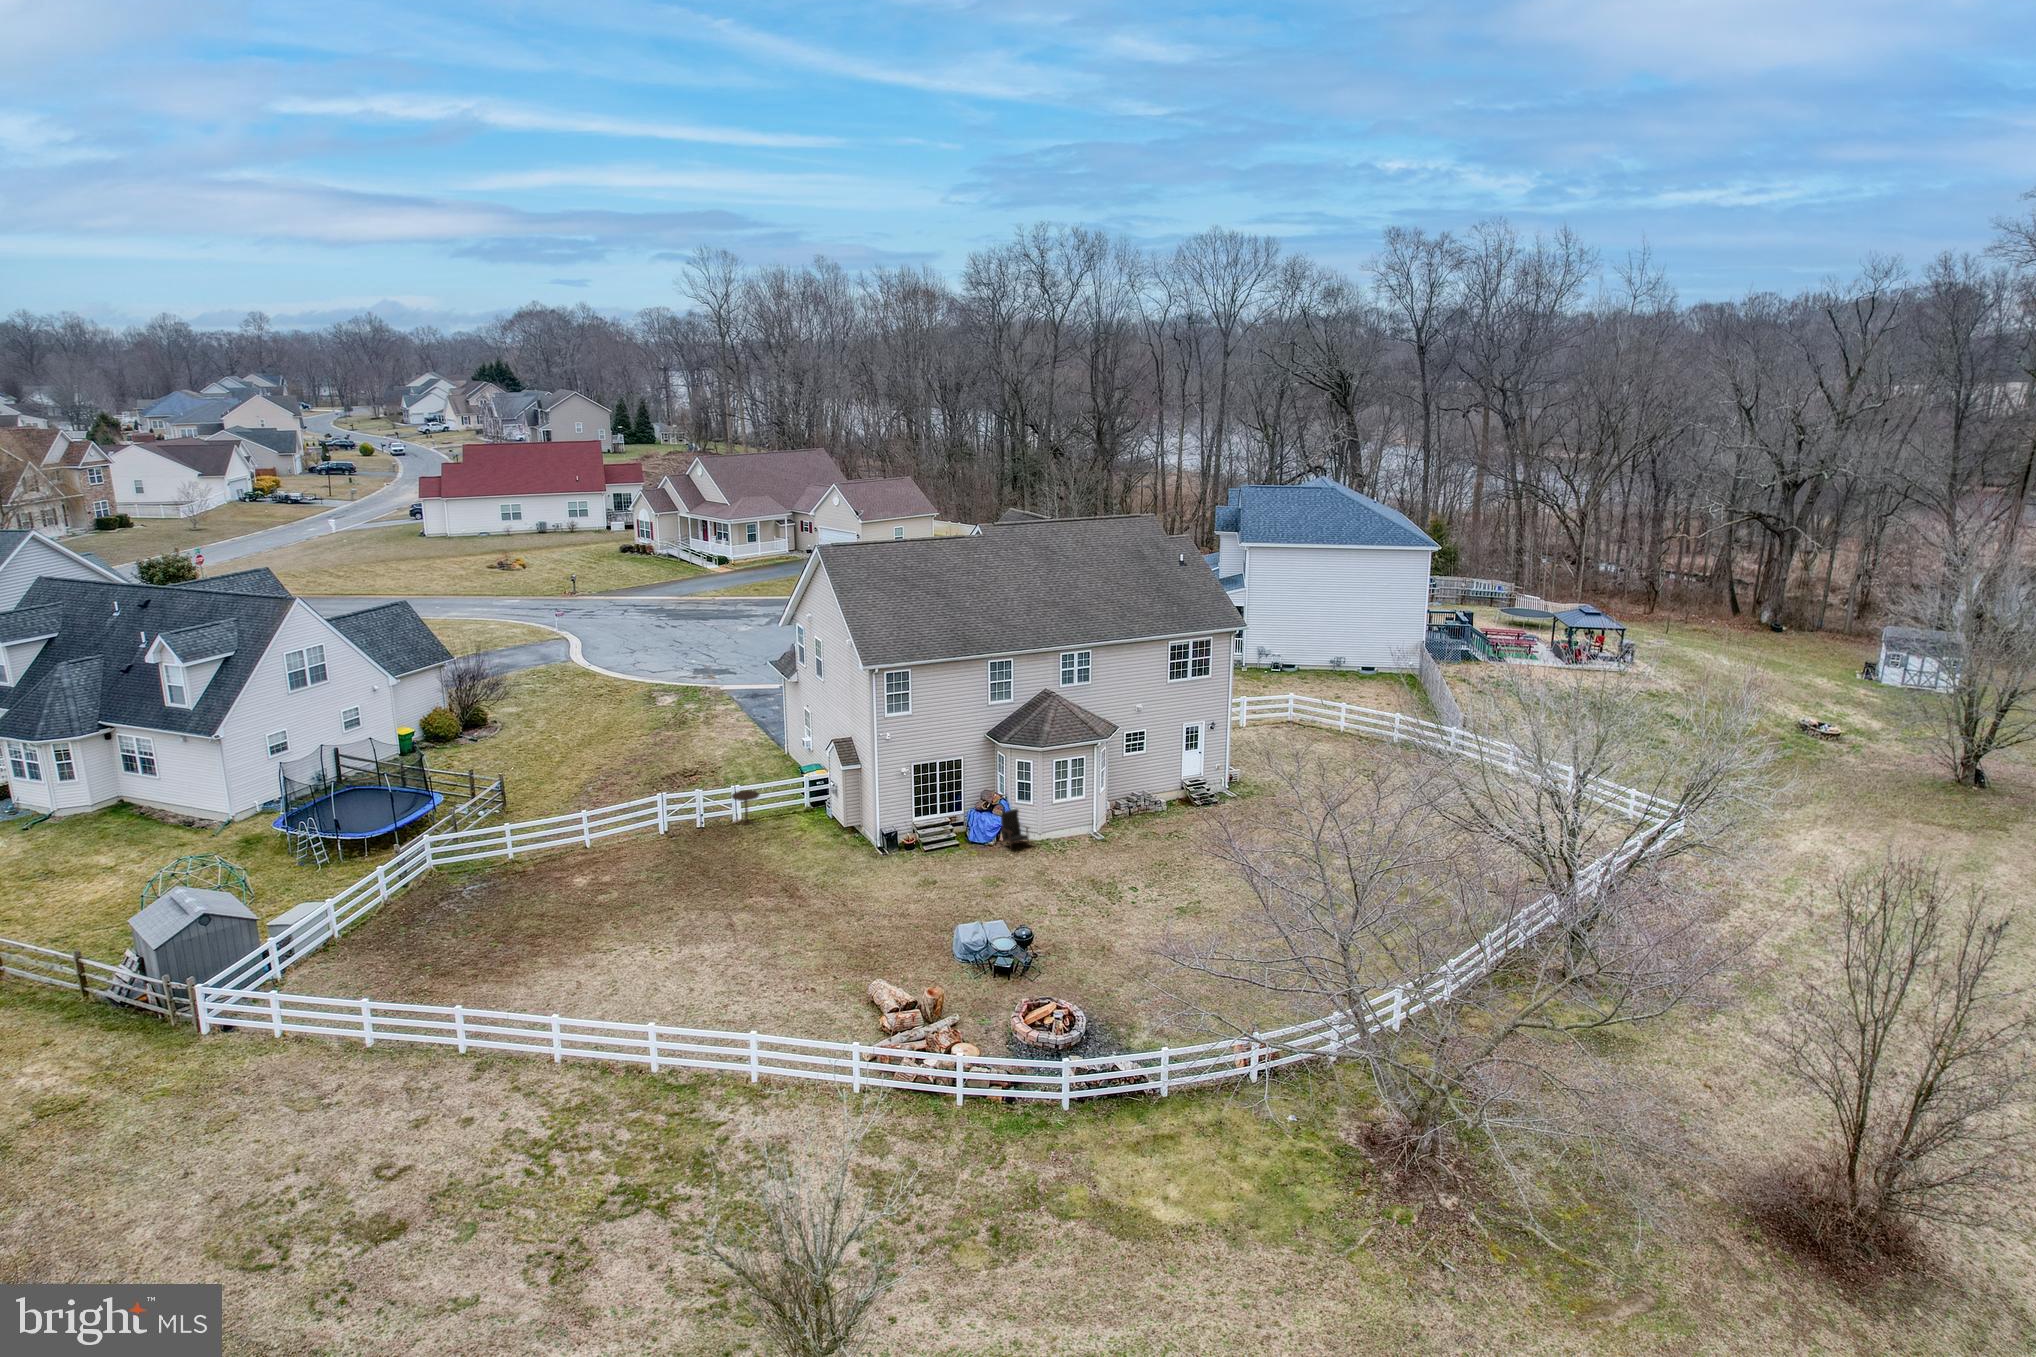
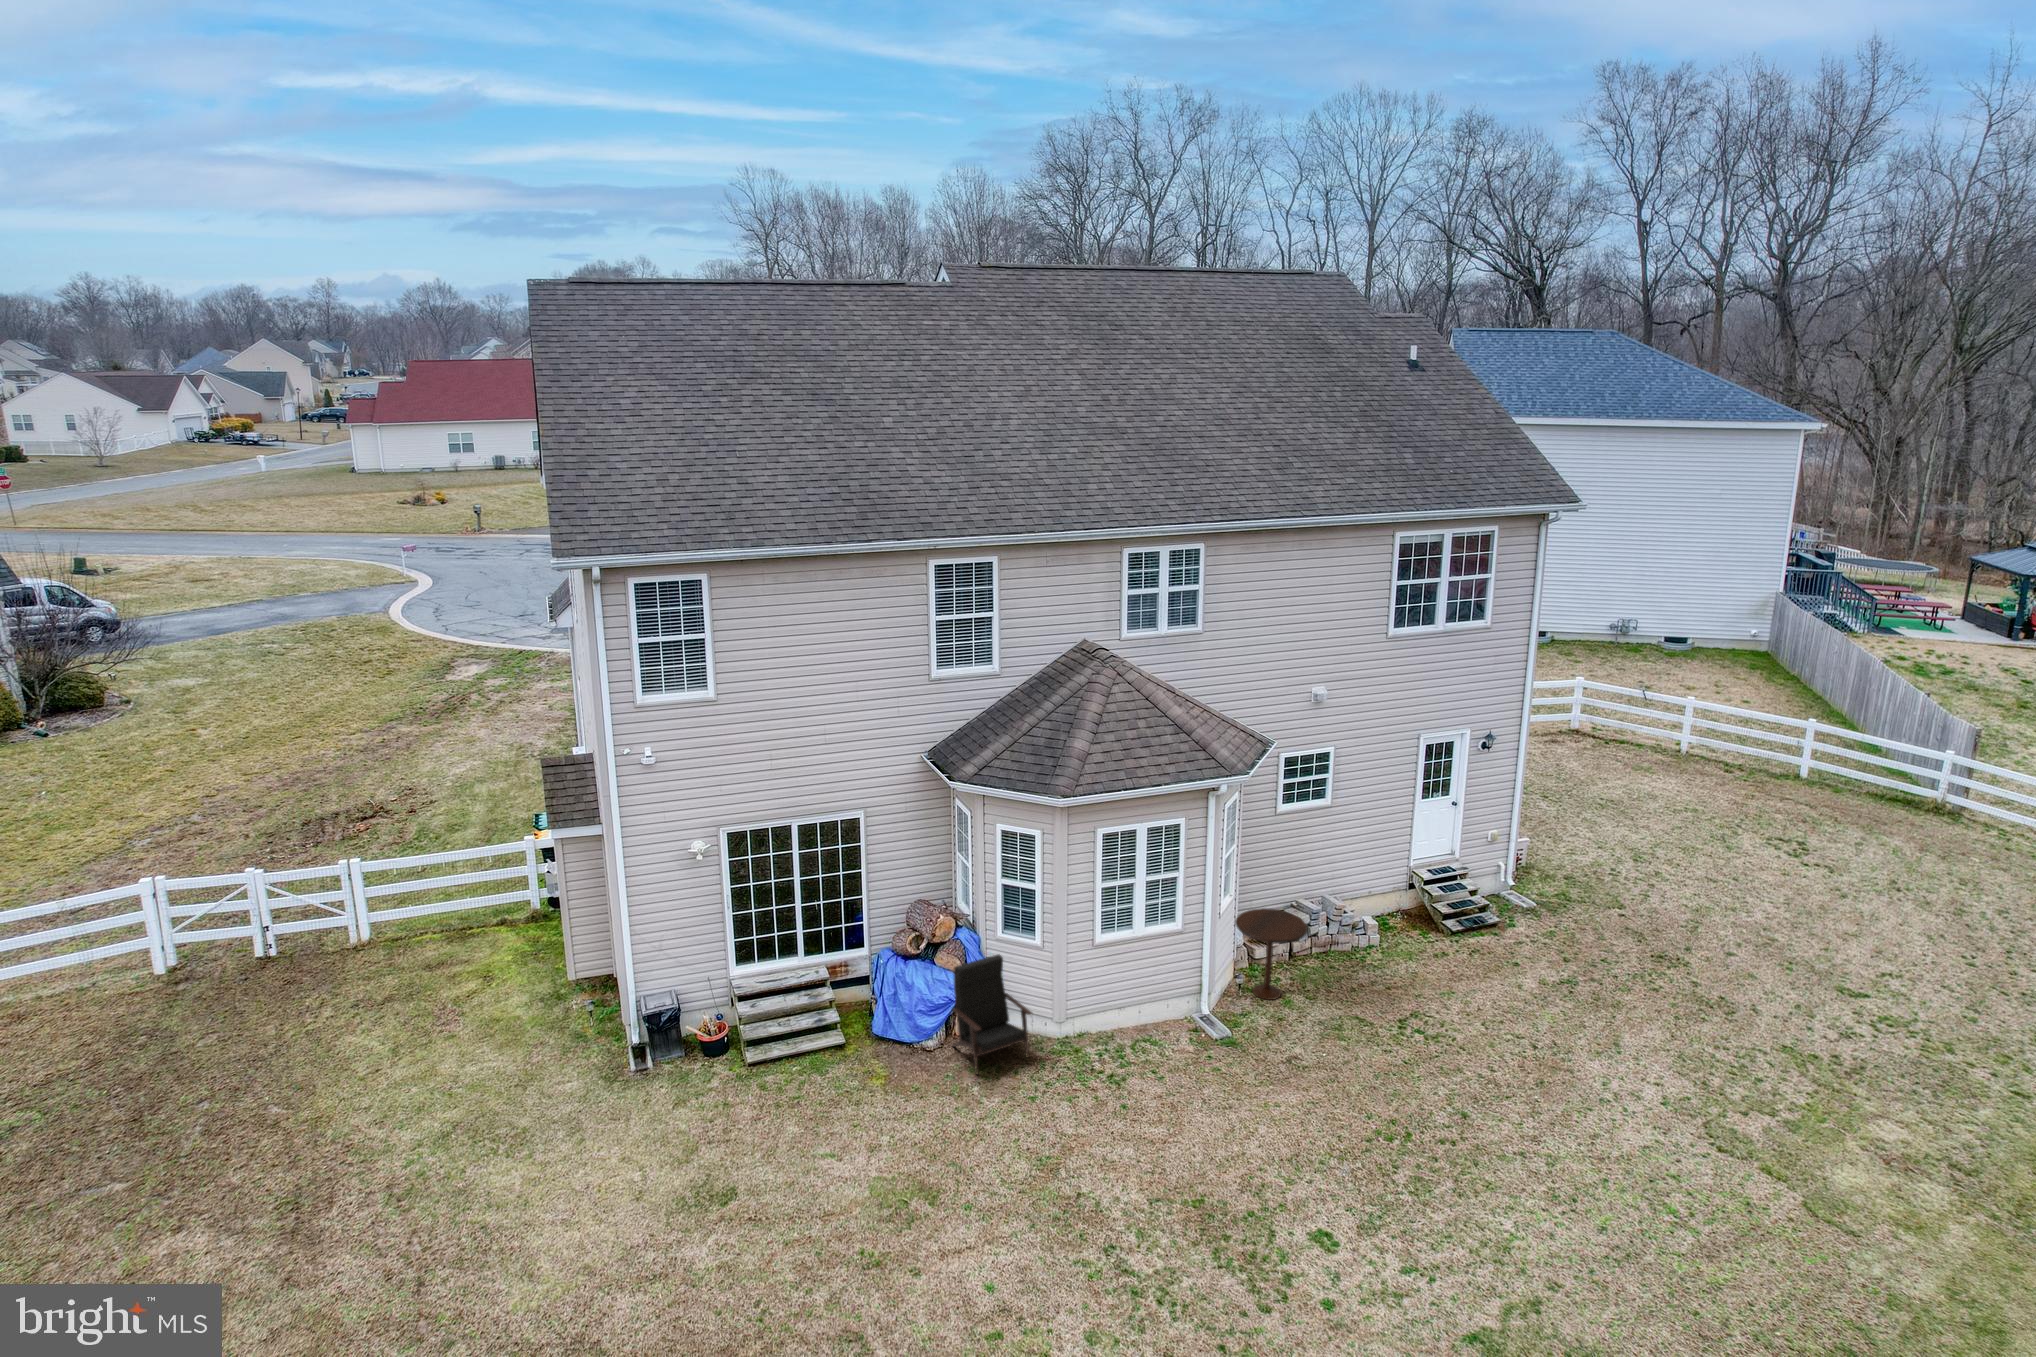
pedestal table: present [732,790,760,825] -> present [1235,908,1308,1000]

